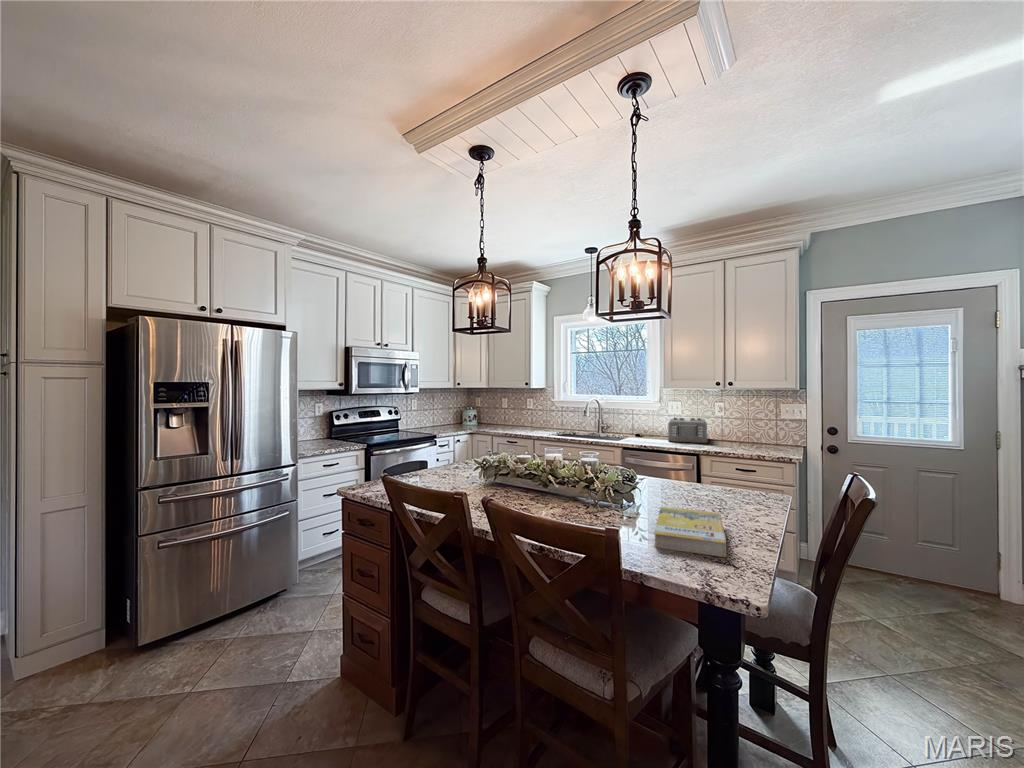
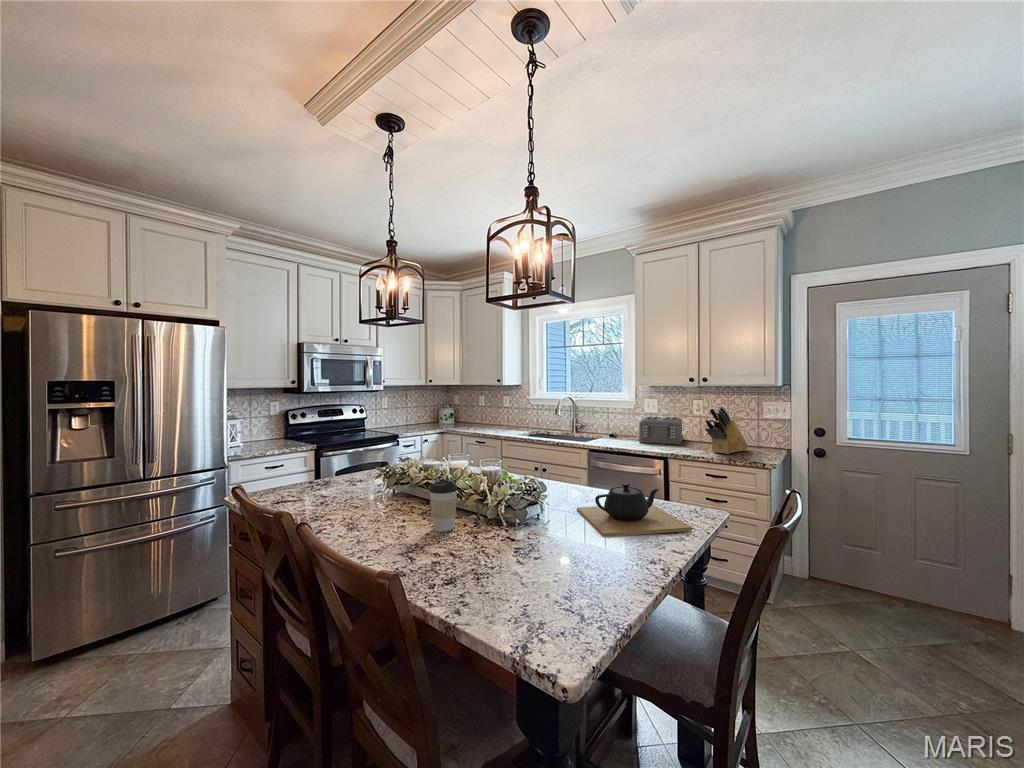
knife block: none [735,408,771,451] -> present [705,407,748,454]
coffee cup: none [553,471,576,513] -> present [429,481,457,532]
teapot: none [661,472,768,516] -> present [577,483,692,537]
book: present [654,507,726,557] -> none [506,526,615,601]

